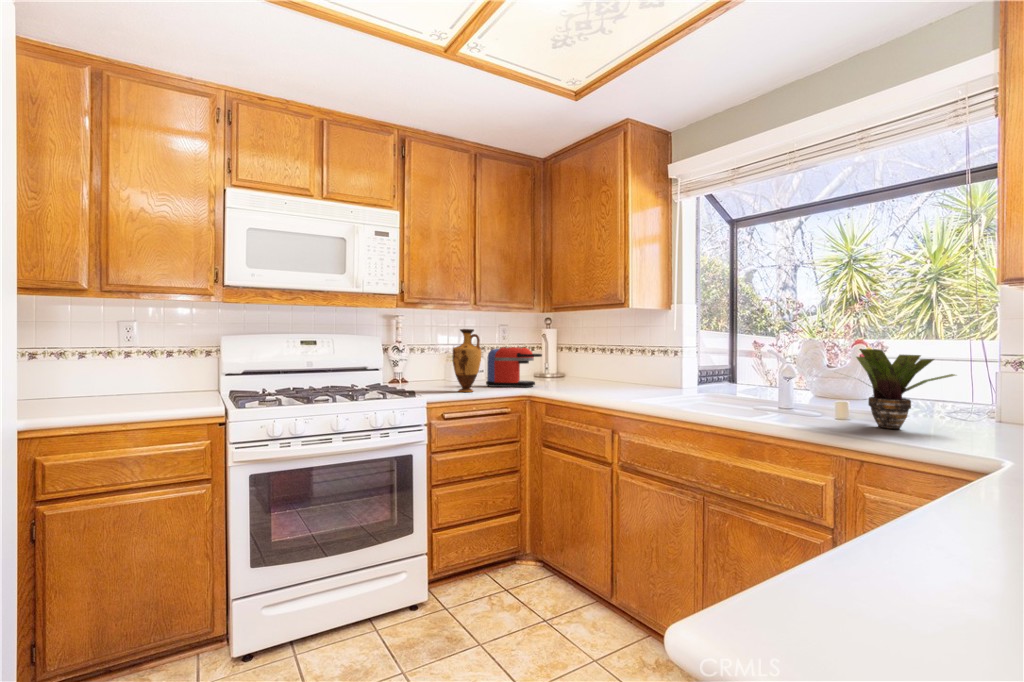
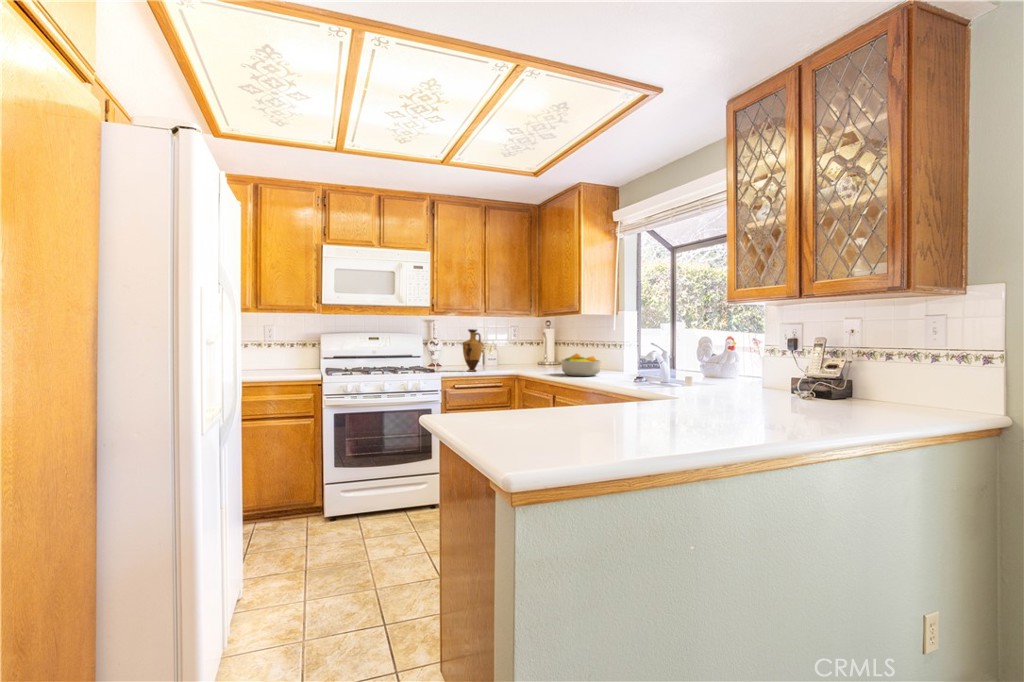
coffee maker: present [486,347,542,387] -> none [492,342,530,370]
potted plant: present [856,349,955,429] -> none [650,341,715,389]
fruit bowl: none [607,364,677,400] -> present [561,354,601,376]

